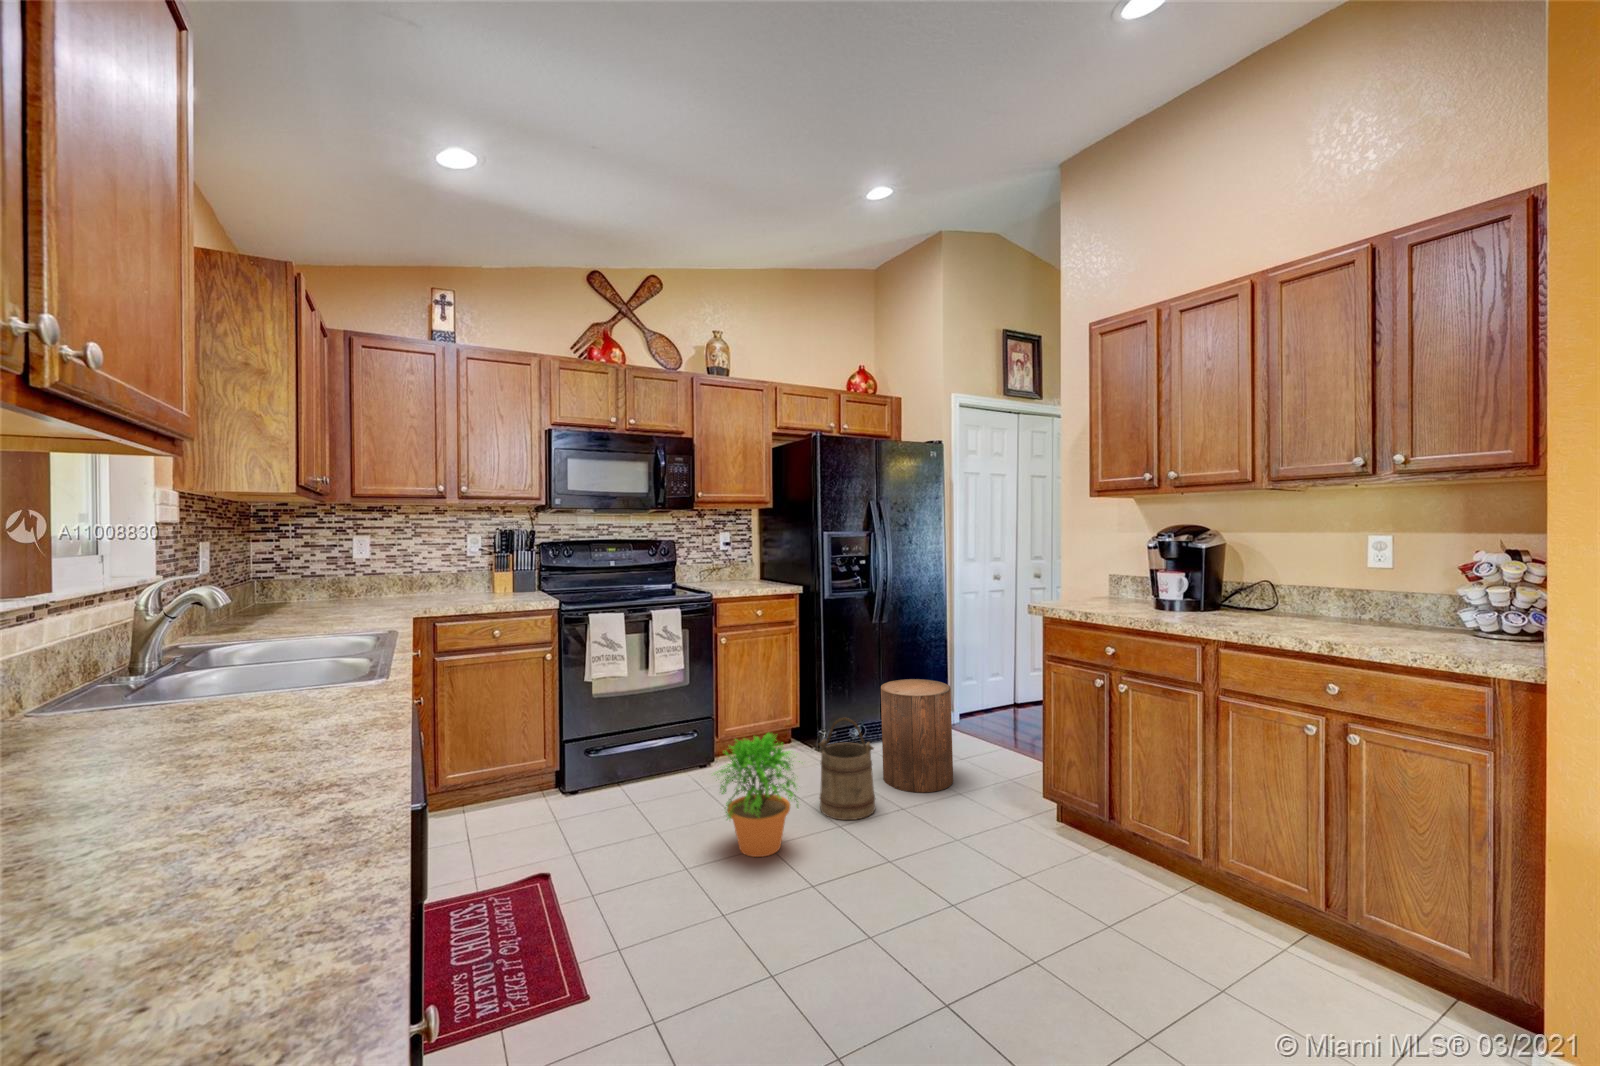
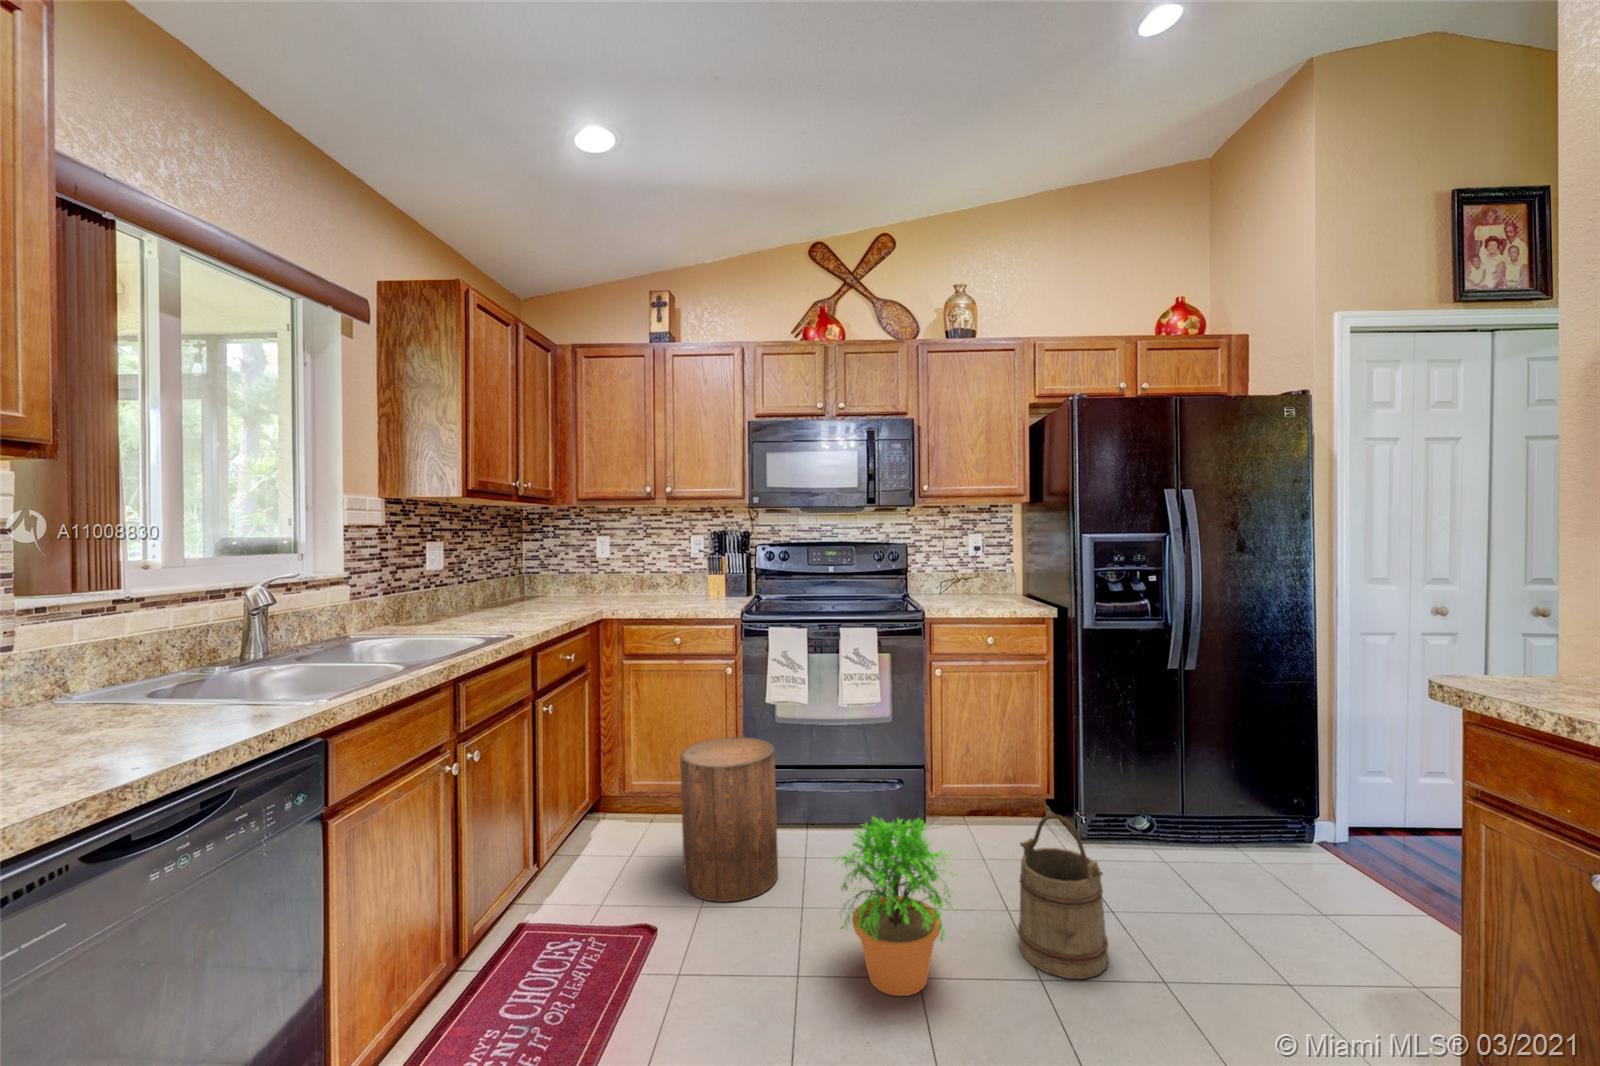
stool: present [881,679,953,793] -> present [680,737,778,902]

